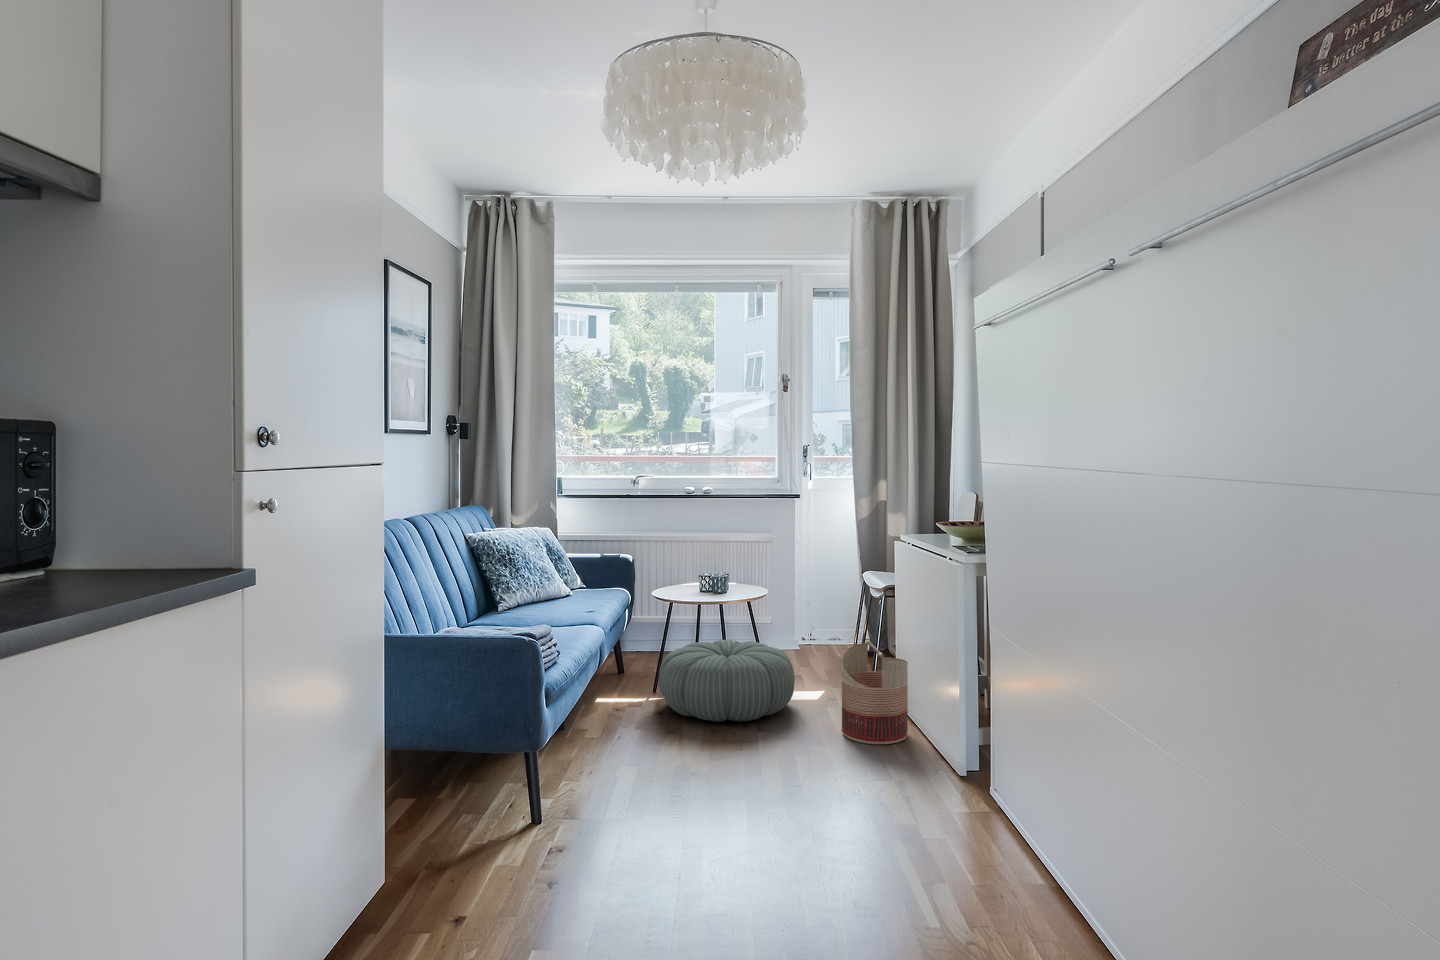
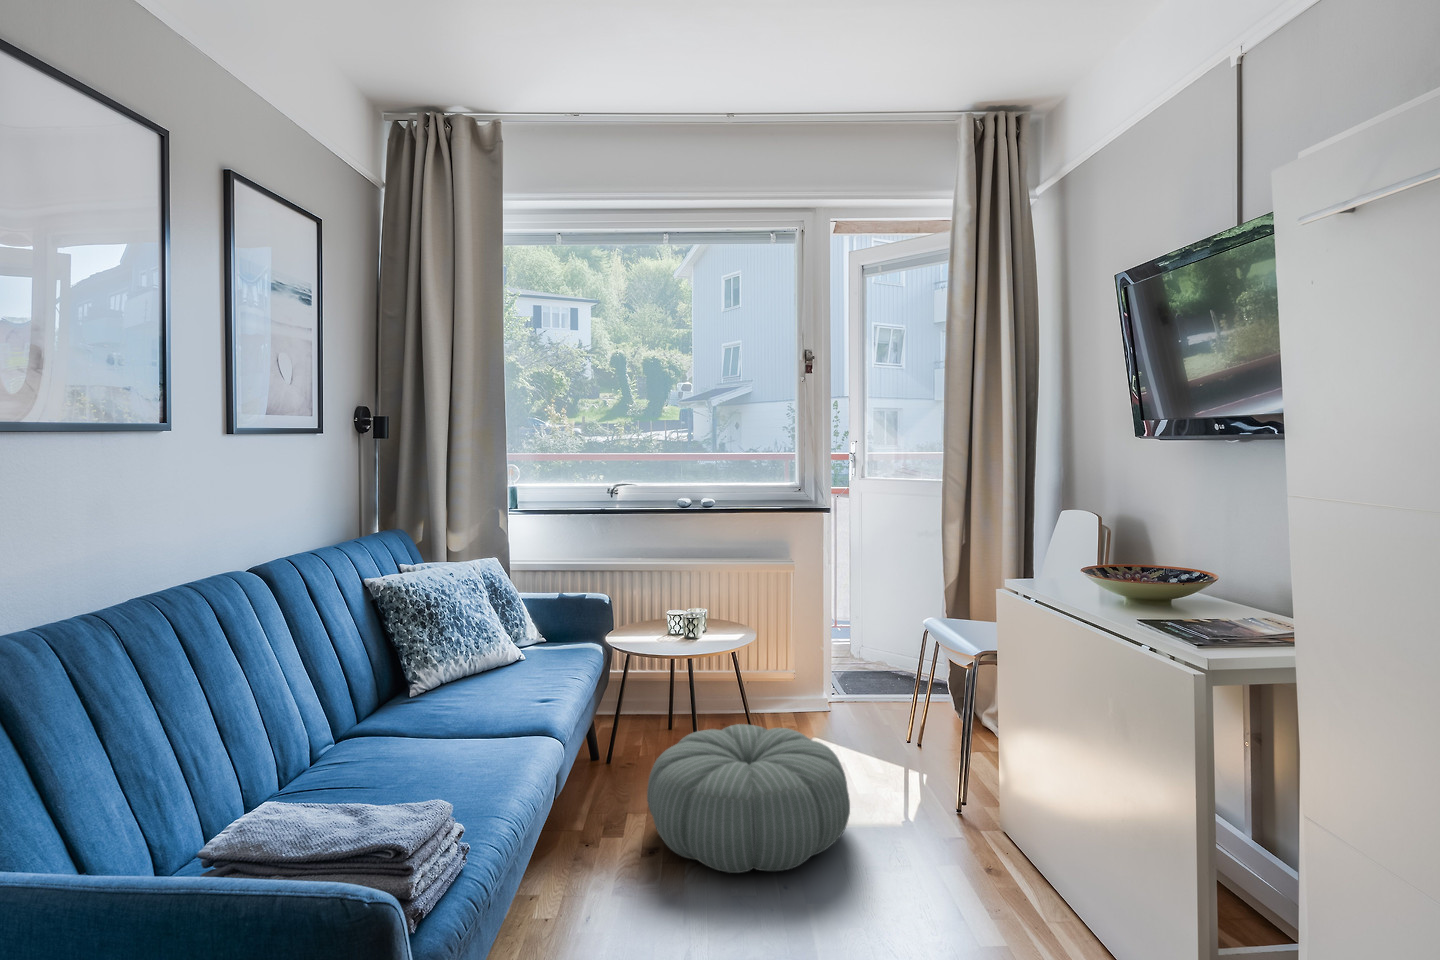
basket: present [842,640,908,744] -> none [933,744,1040,929]

